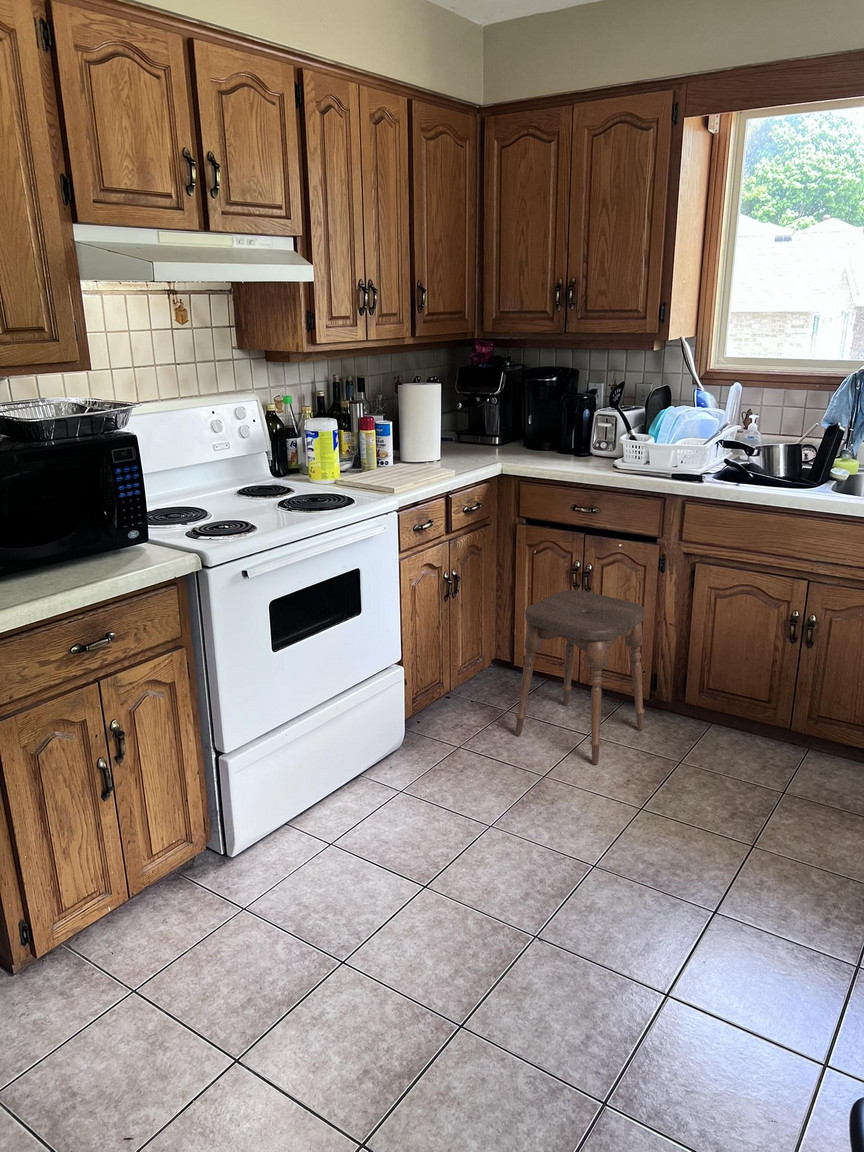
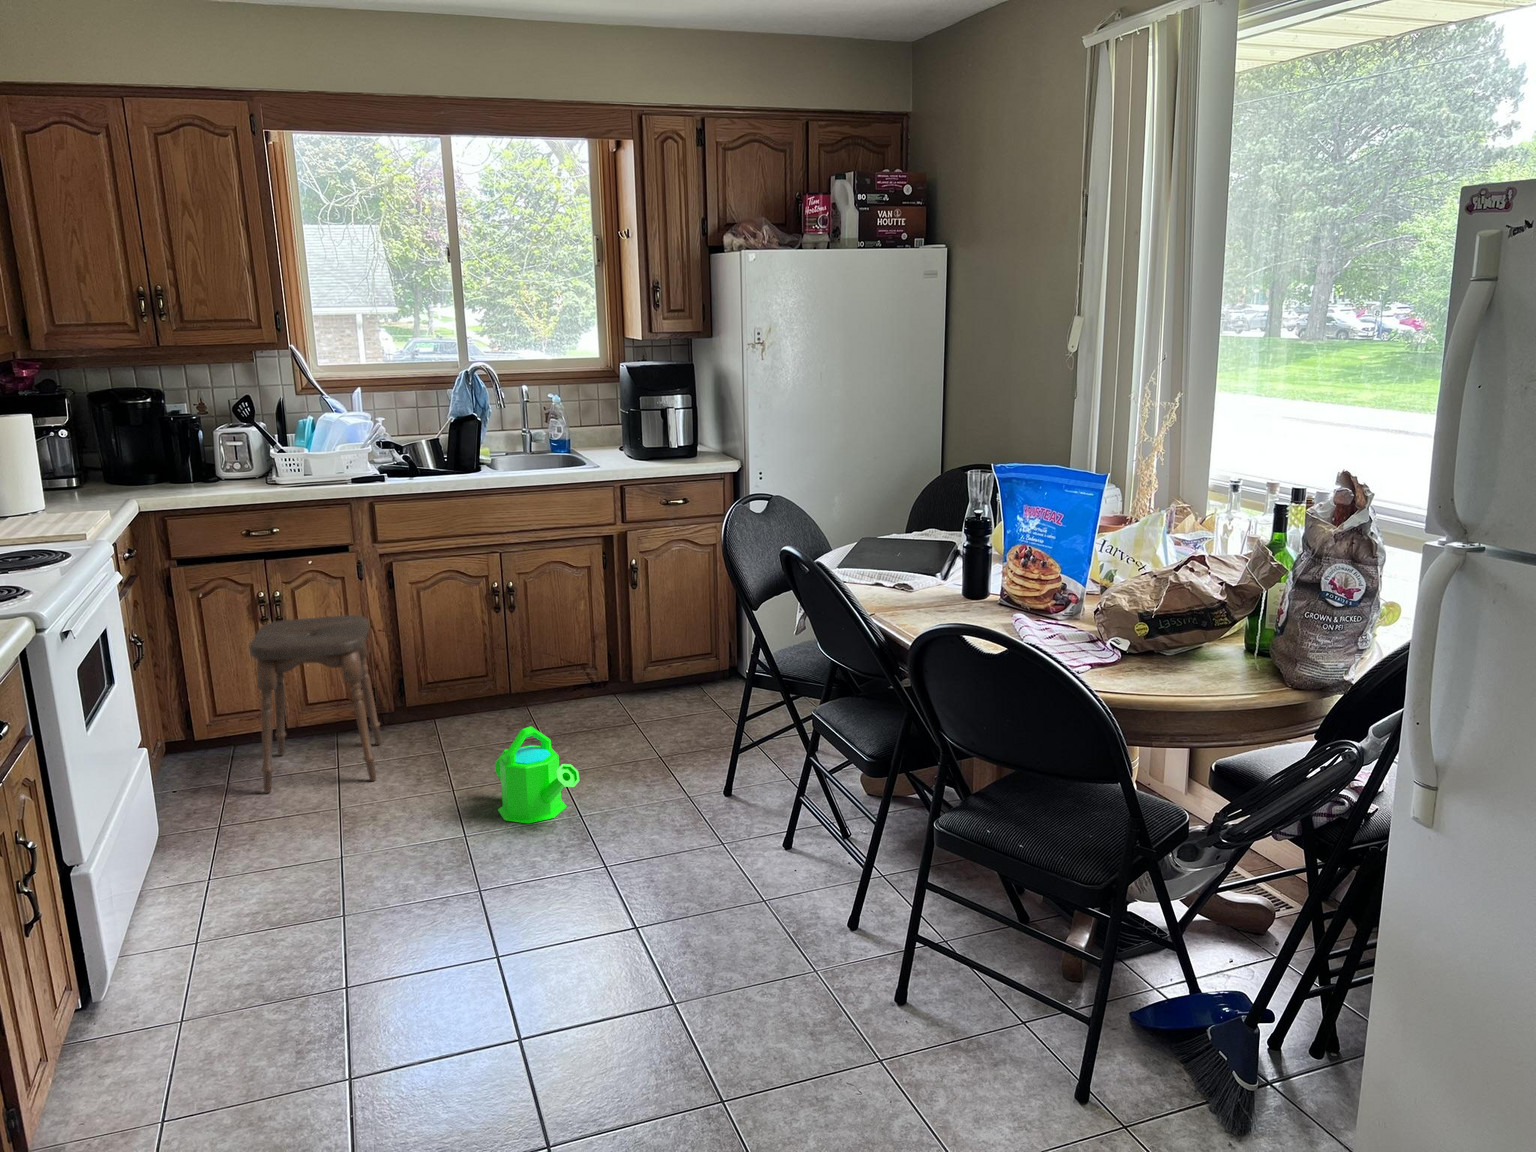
watering can: none [642,789,721,900] -> present [495,726,580,824]

